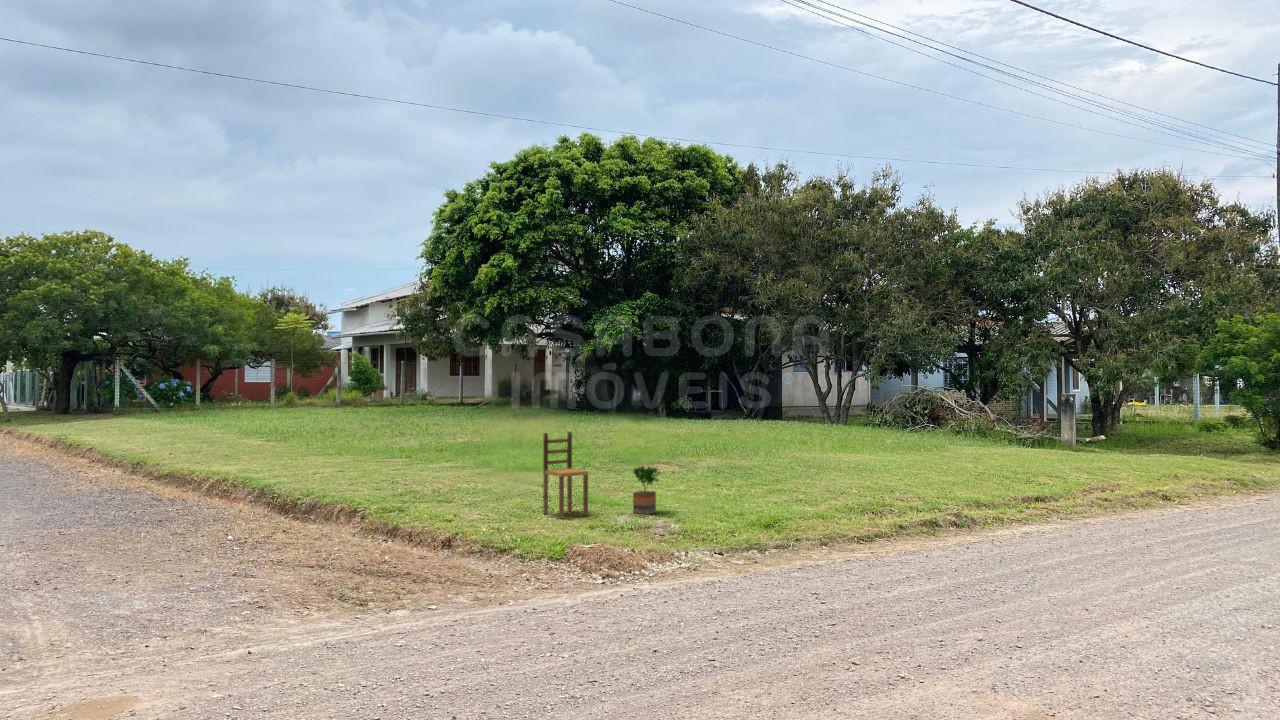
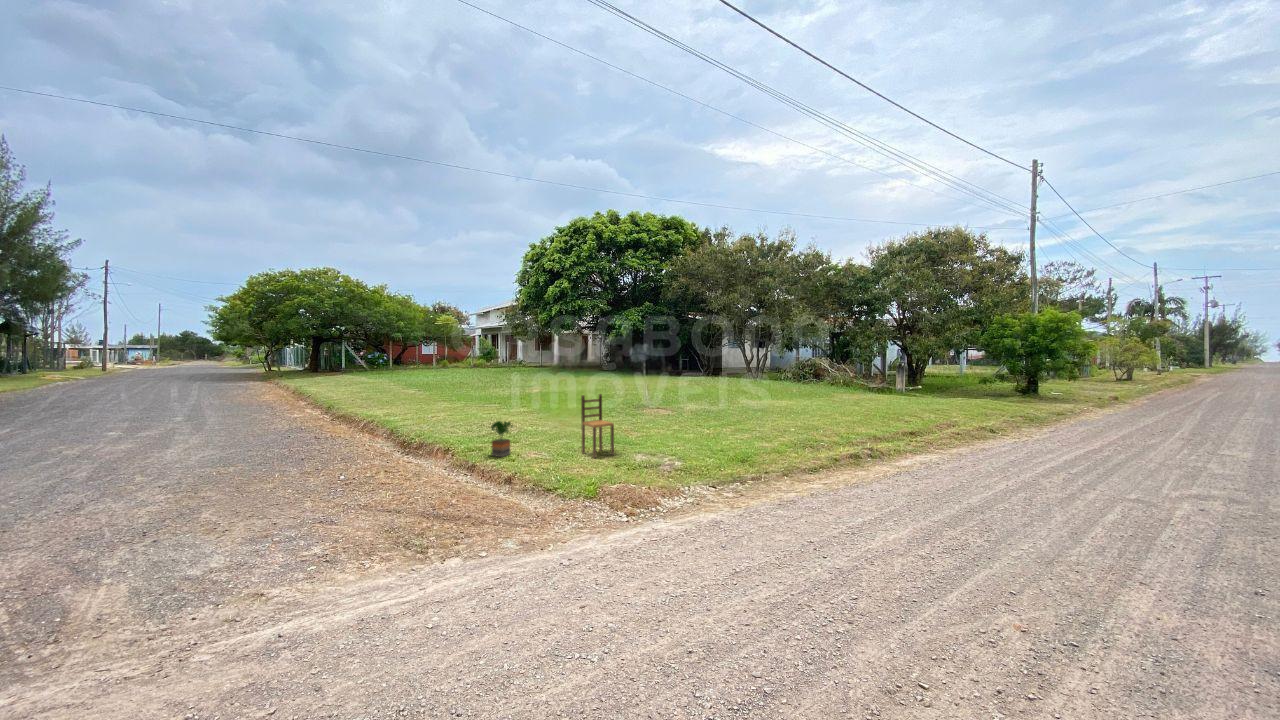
potted tree: present [633,466,660,515] -> present [491,421,513,457]

